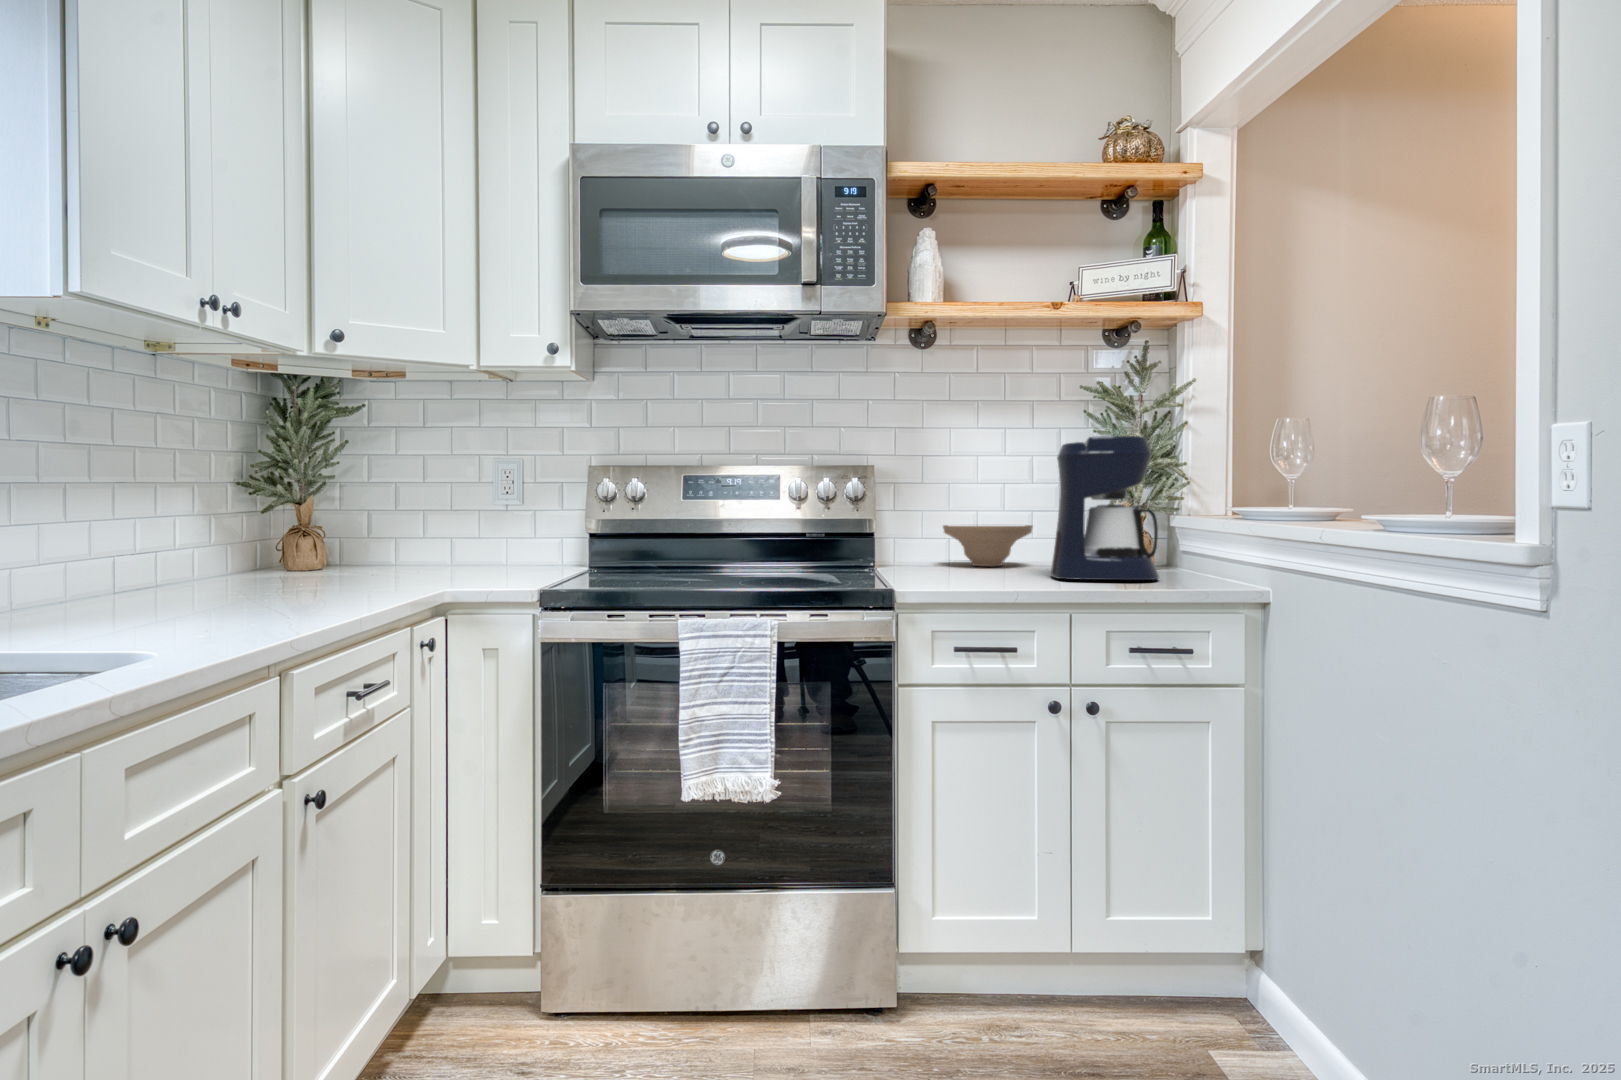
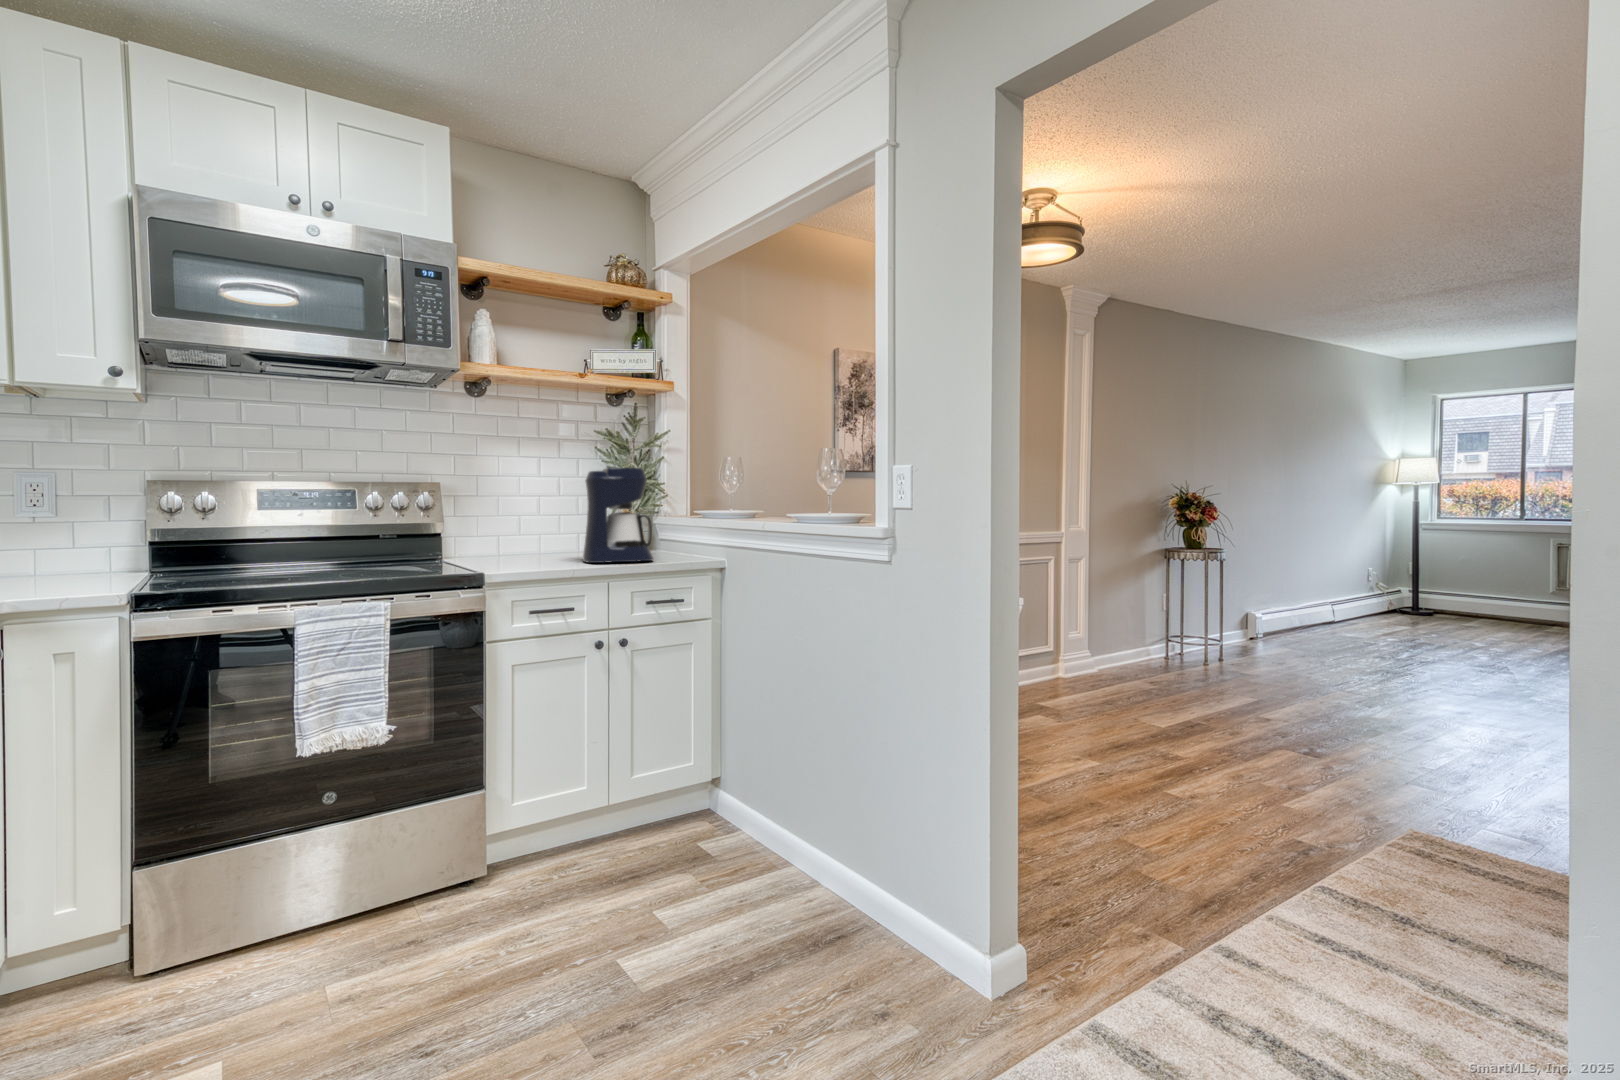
bowl: present [943,525,1033,566] -> none [494,527,563,558]

